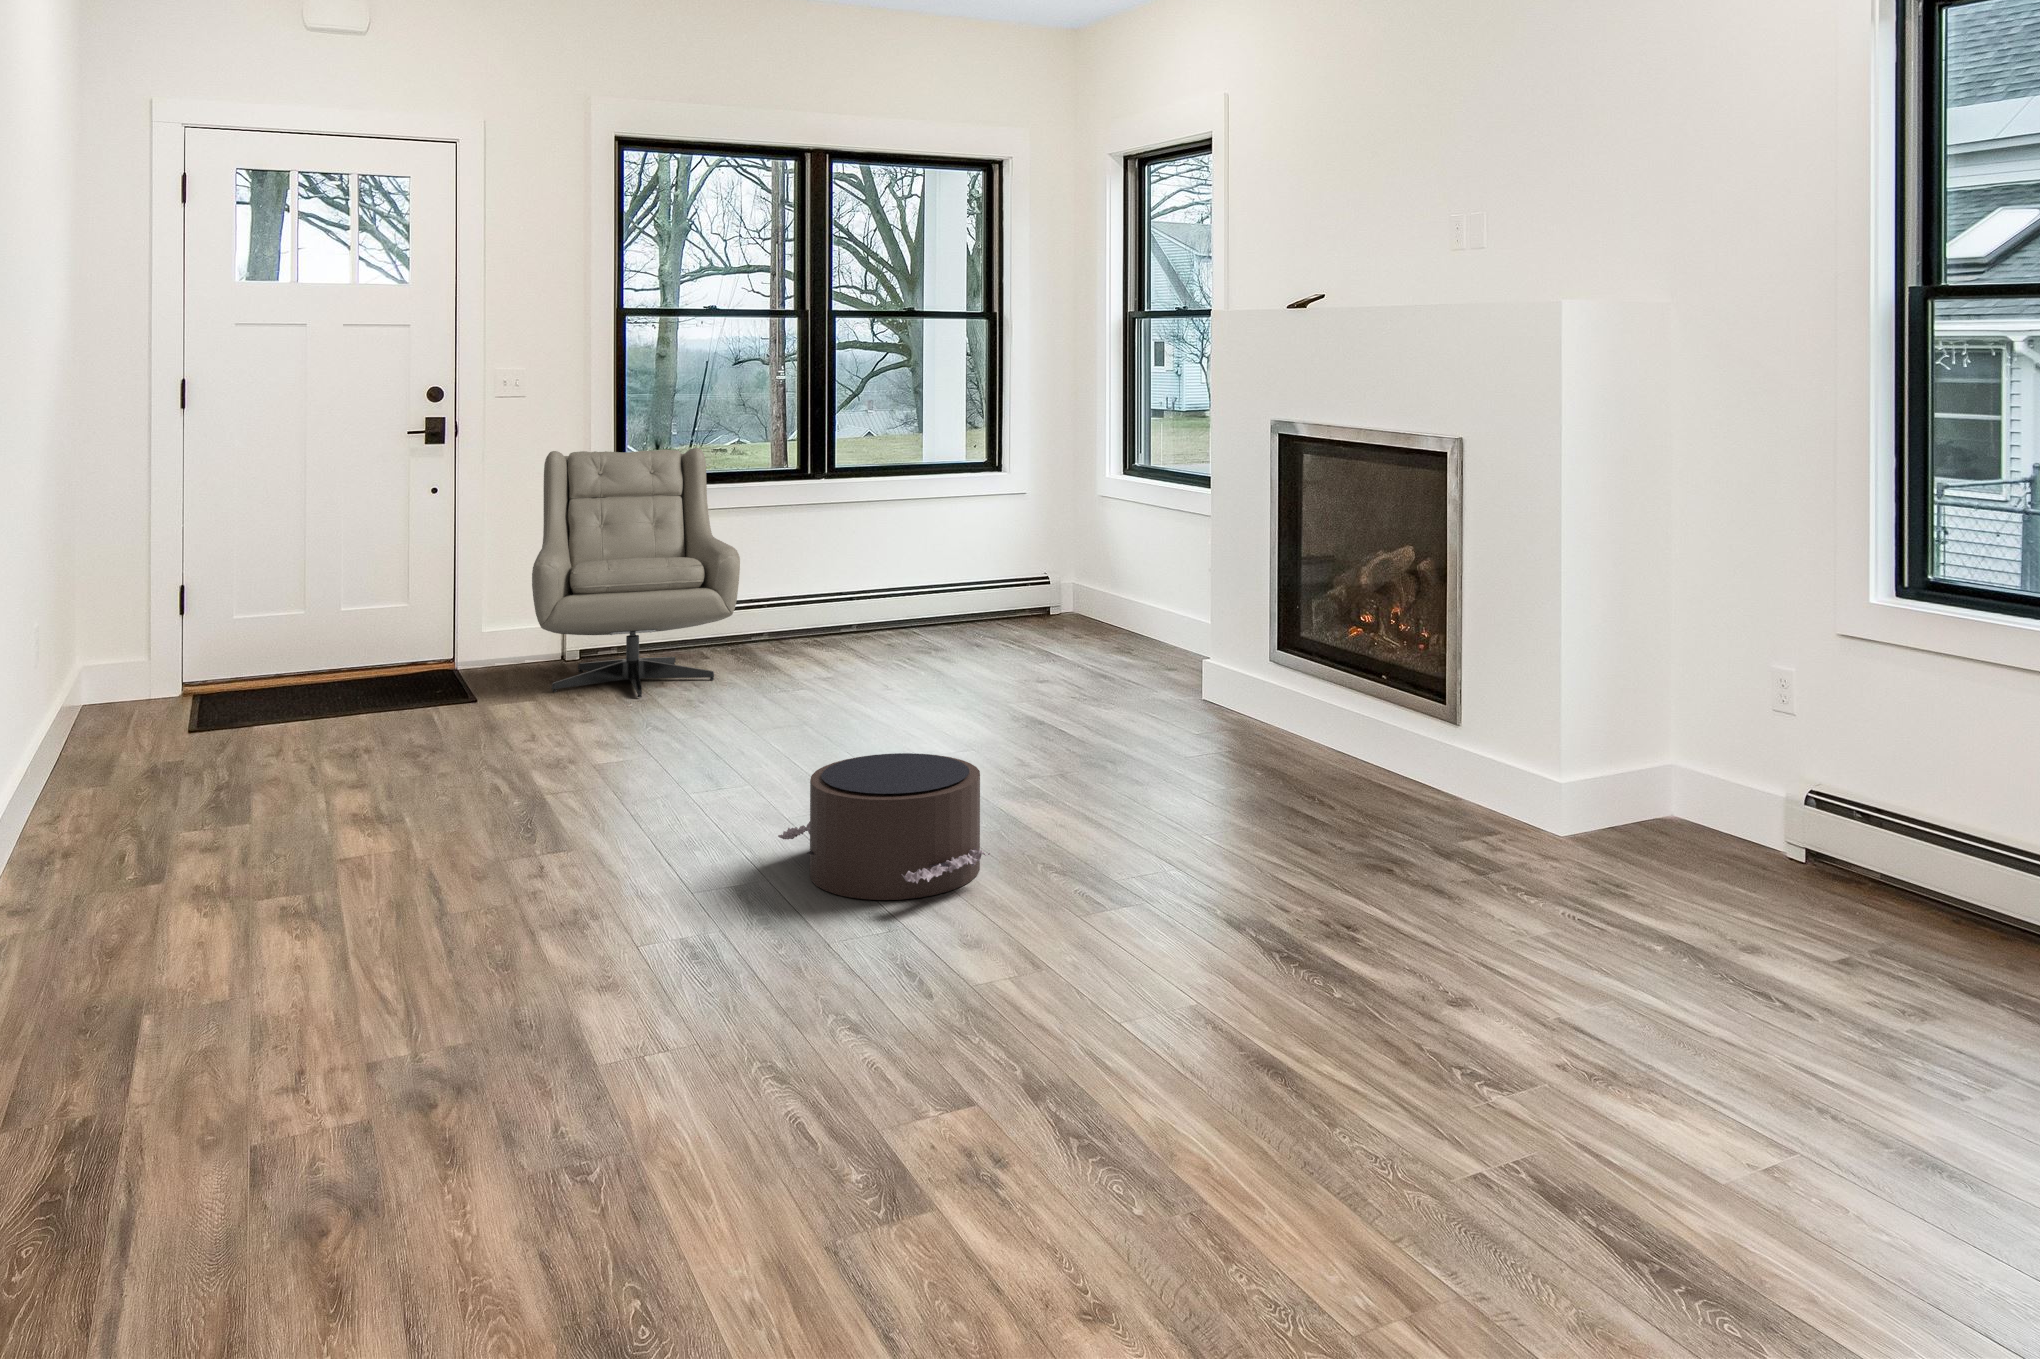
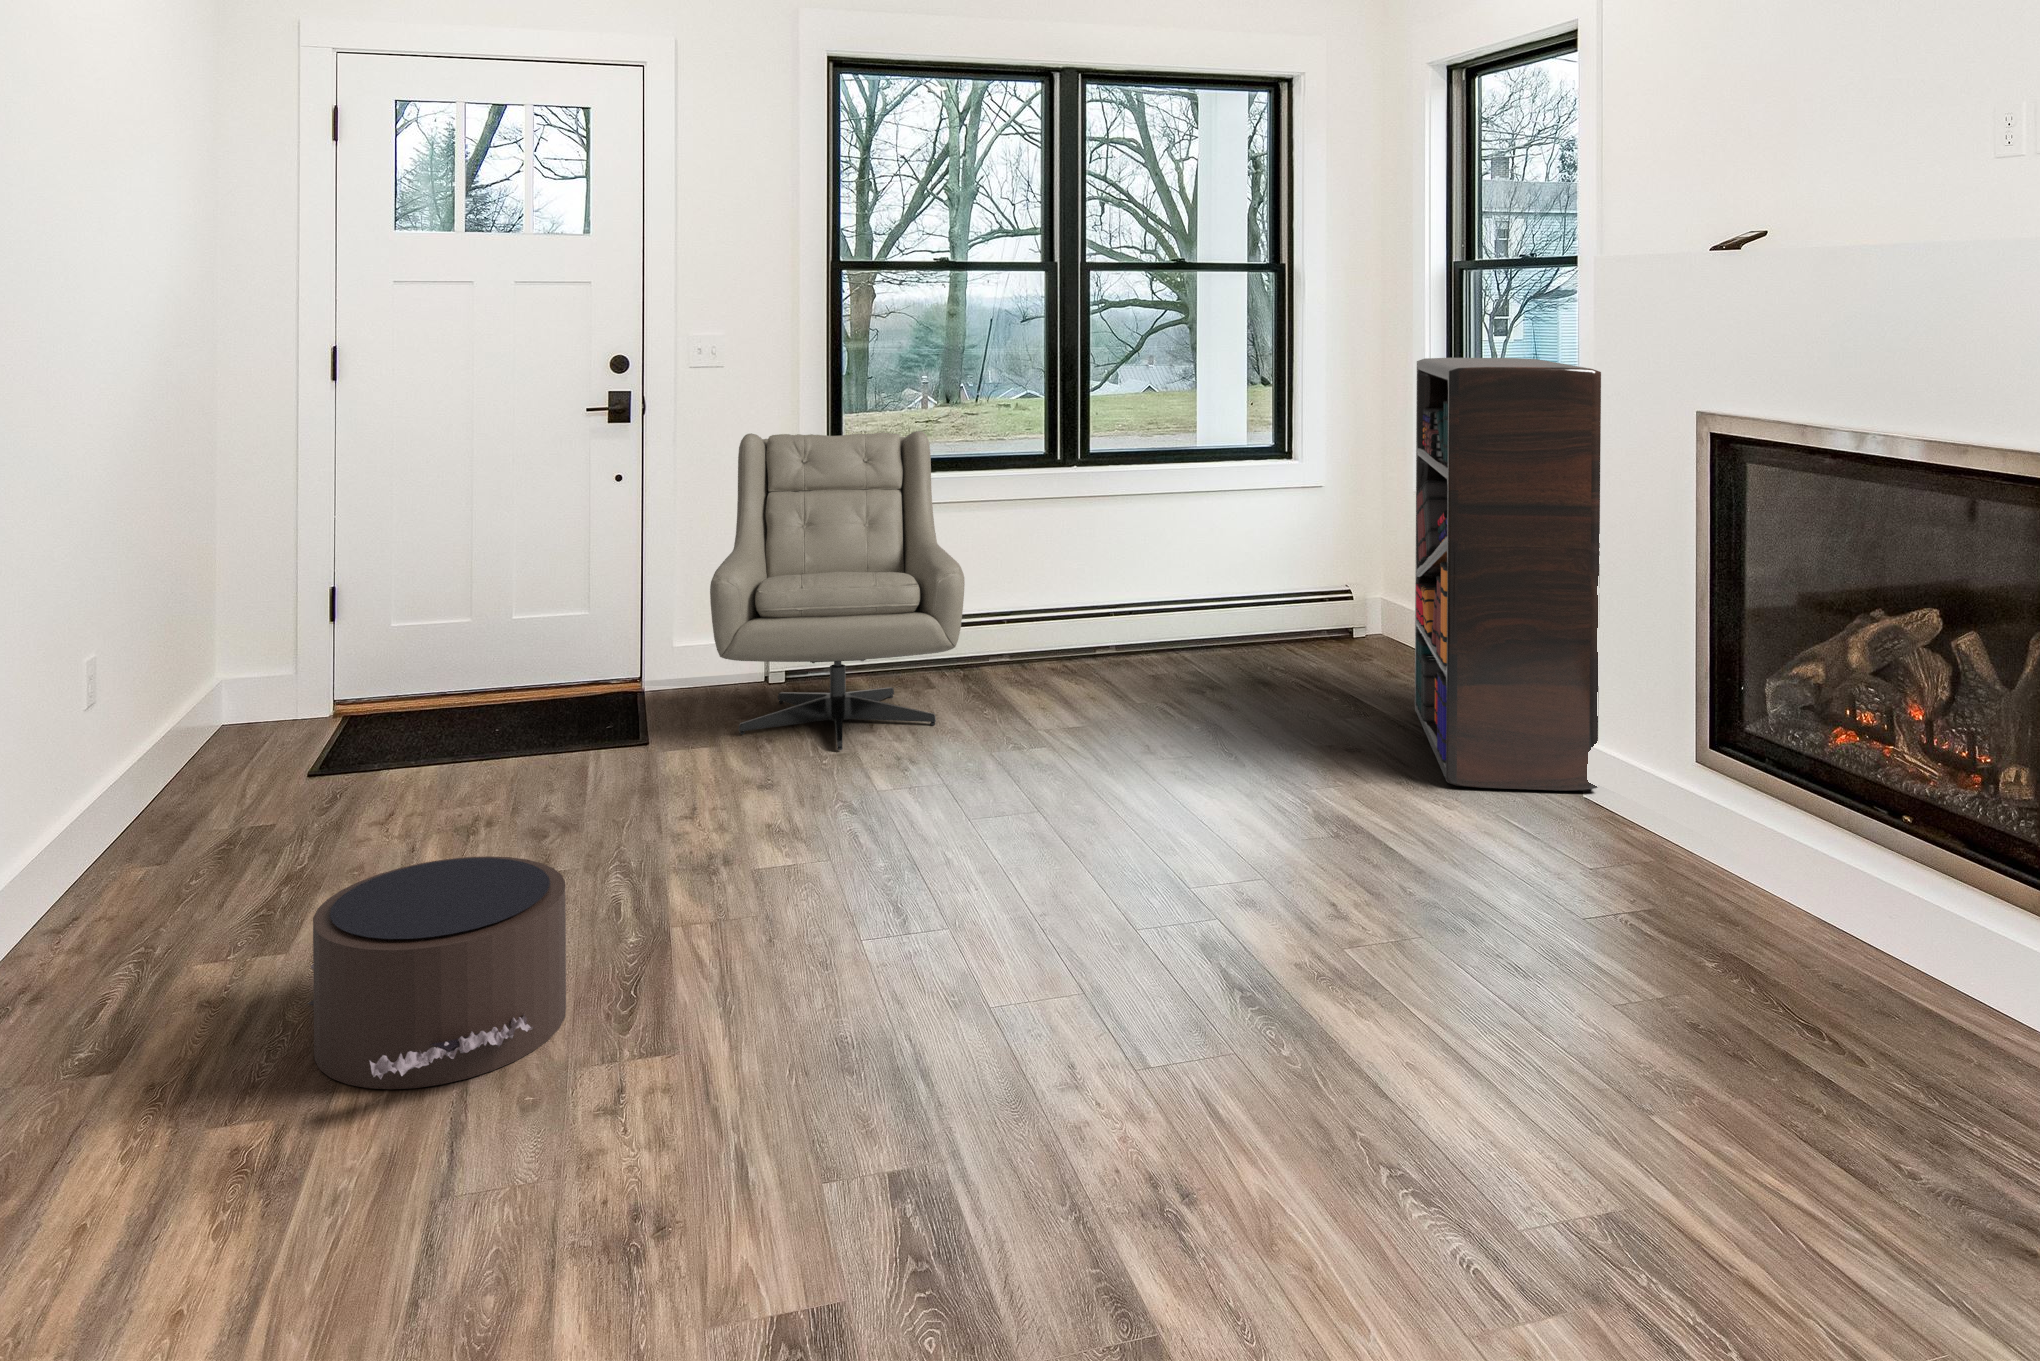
bookshelf: none [1090,387,1213,697] -> present [1415,358,1601,791]
pouf: present [778,753,990,900] -> present [307,856,566,1089]

